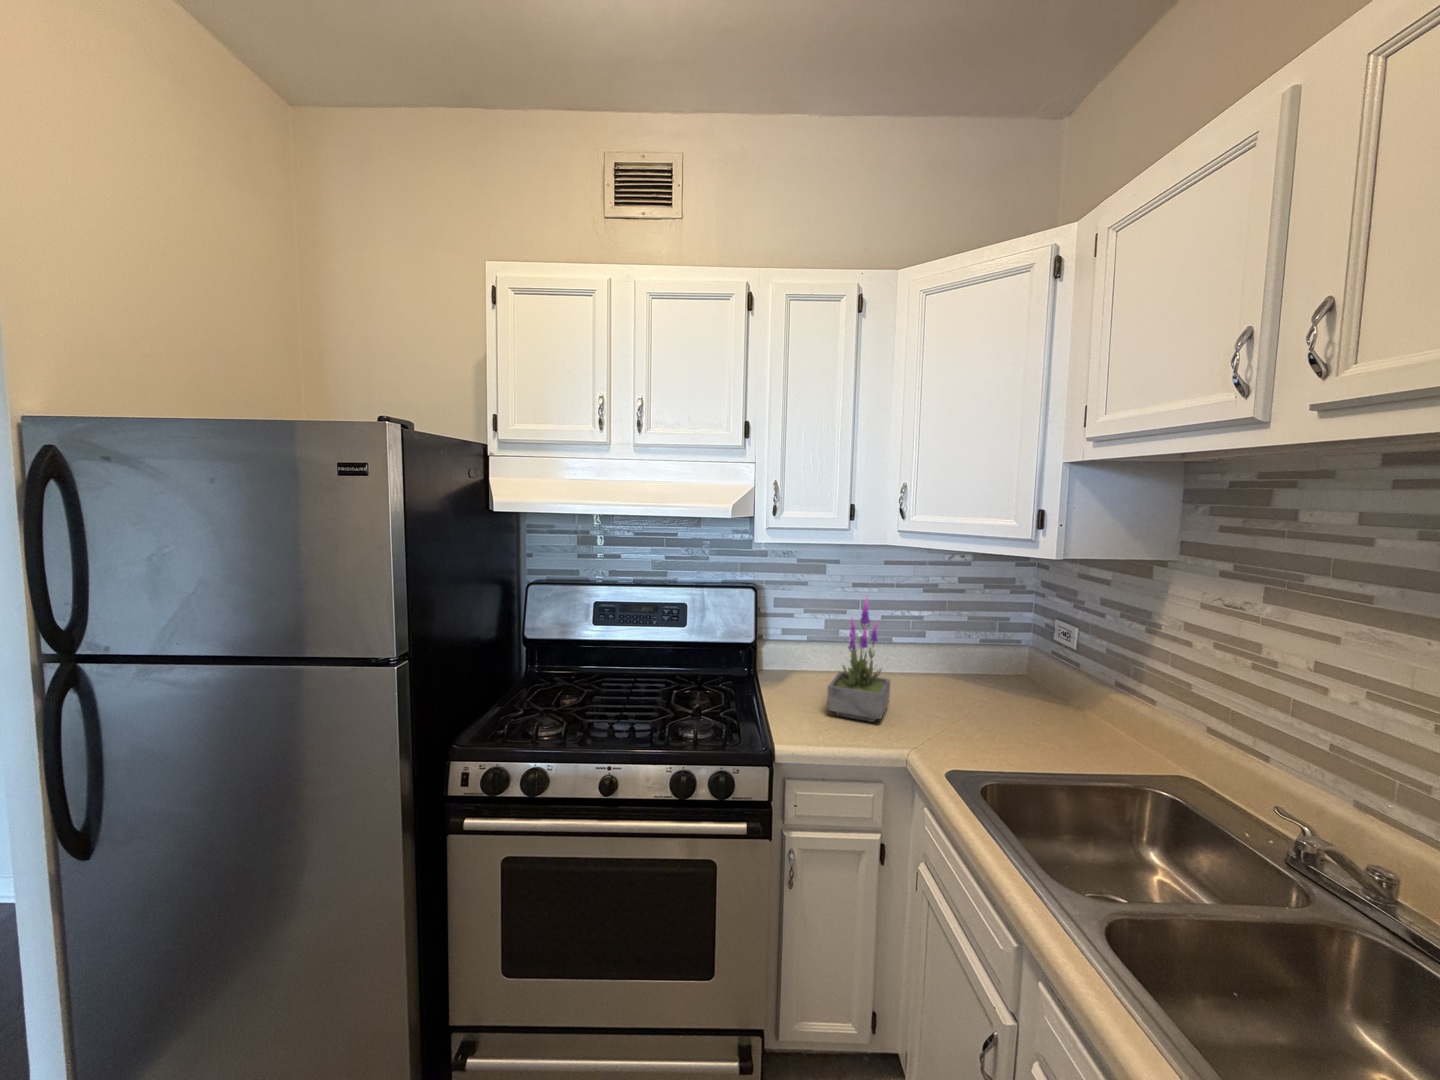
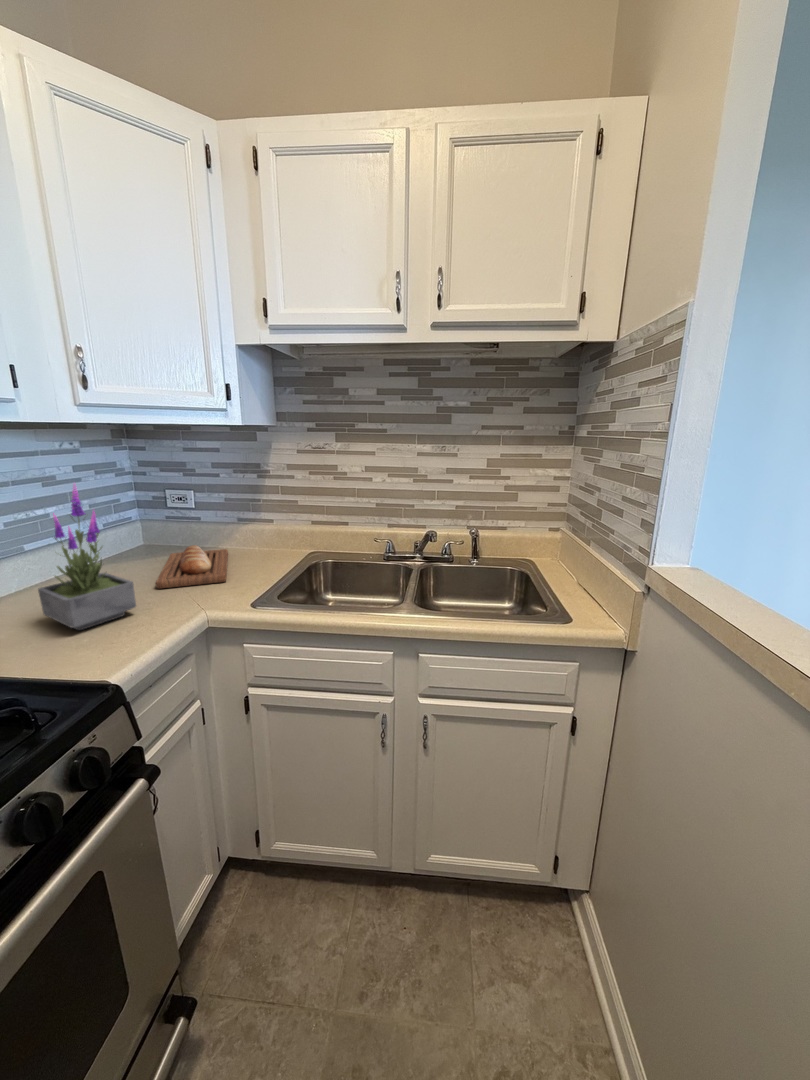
bread loaf: none [935,691,1076,744] -> present [156,545,228,588]

